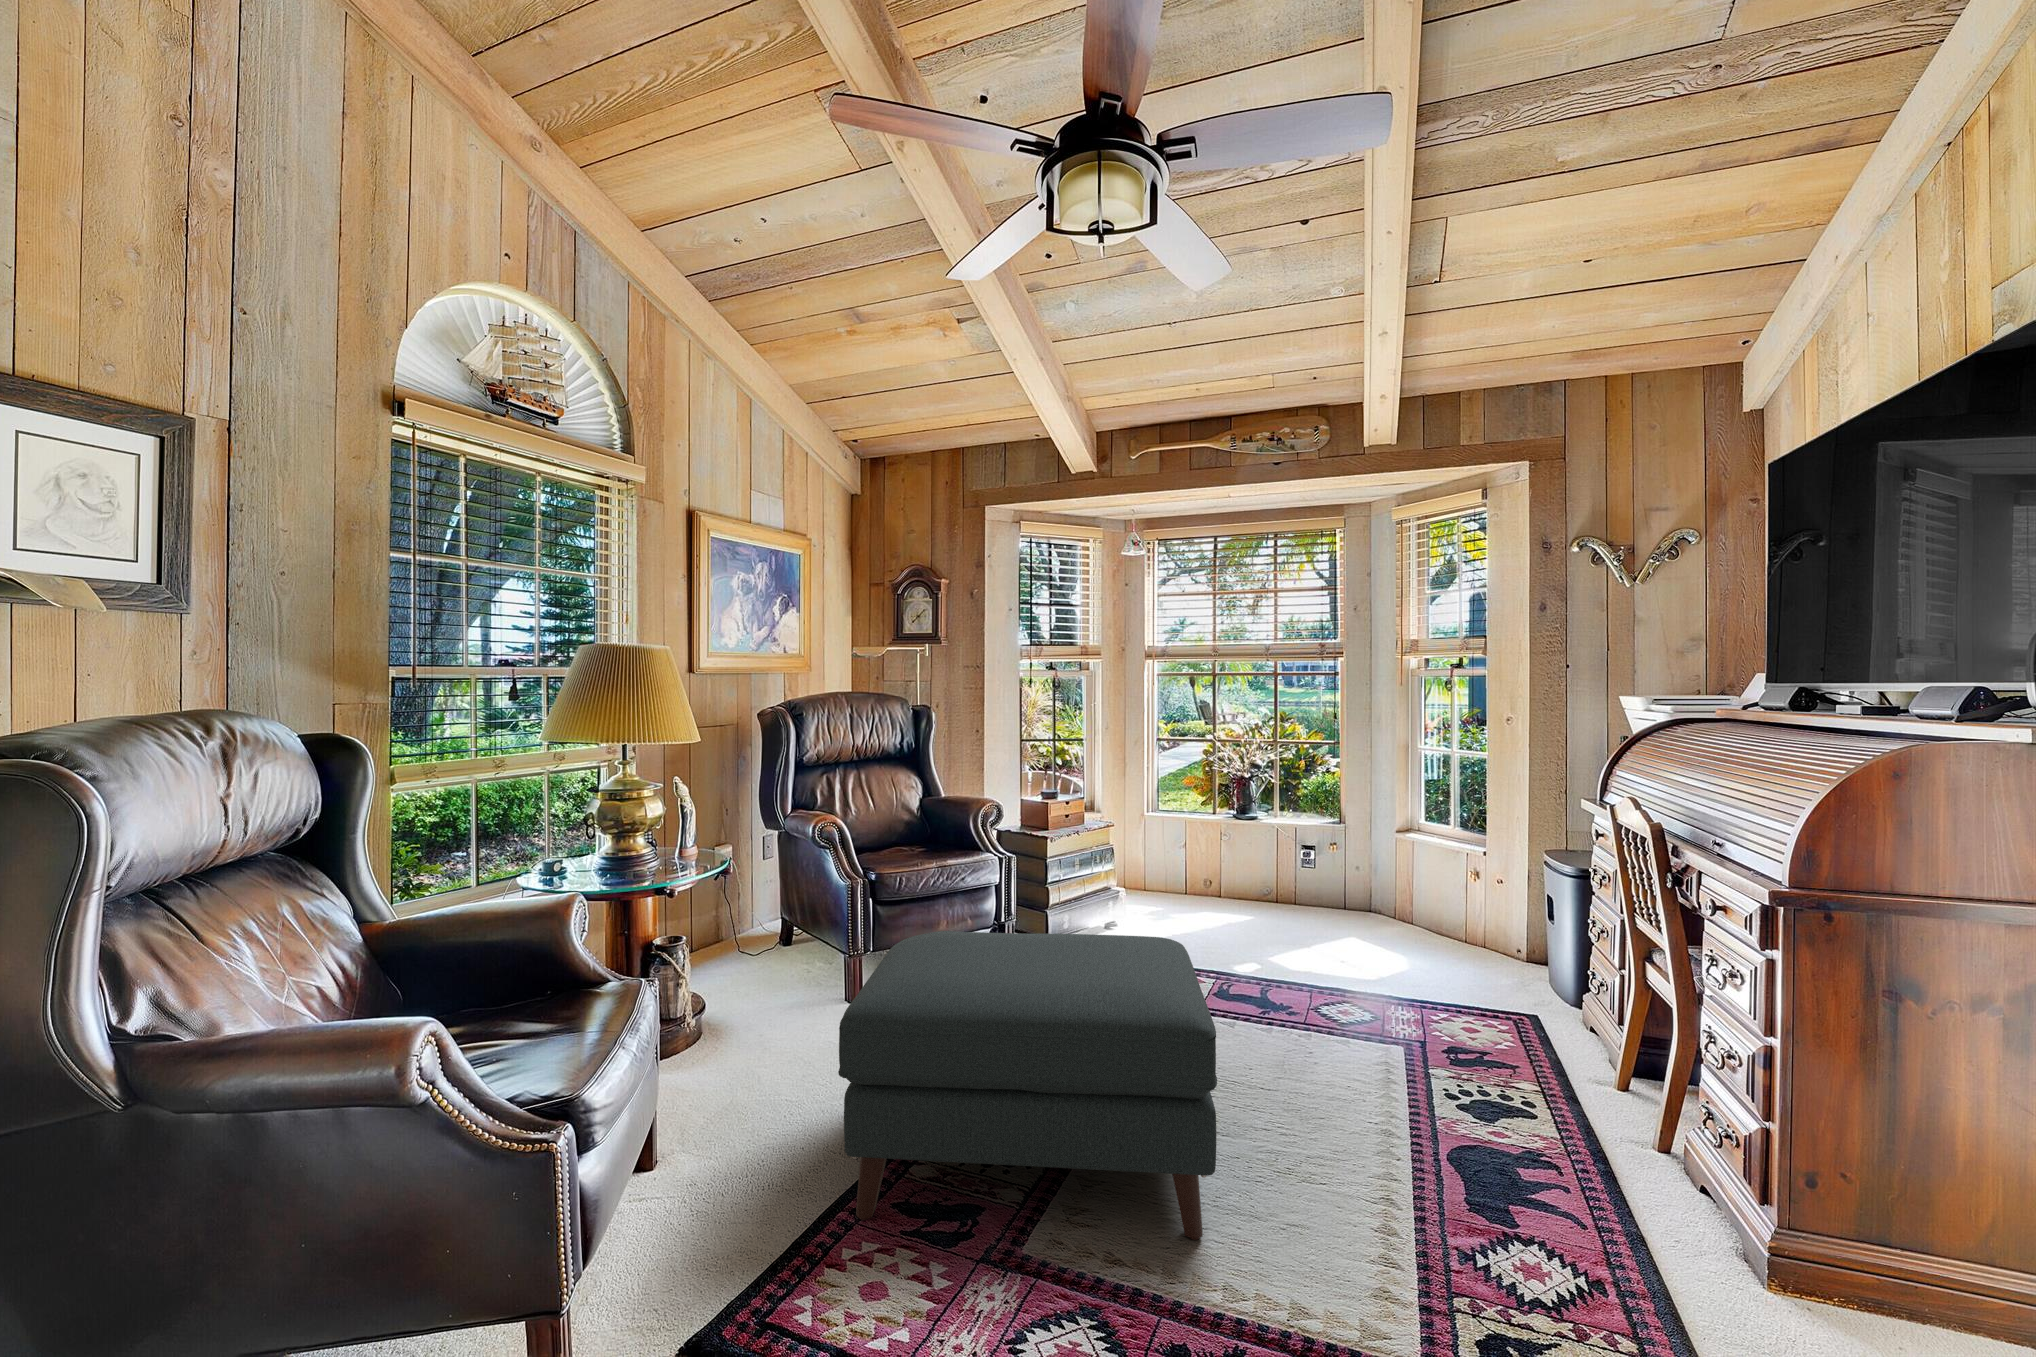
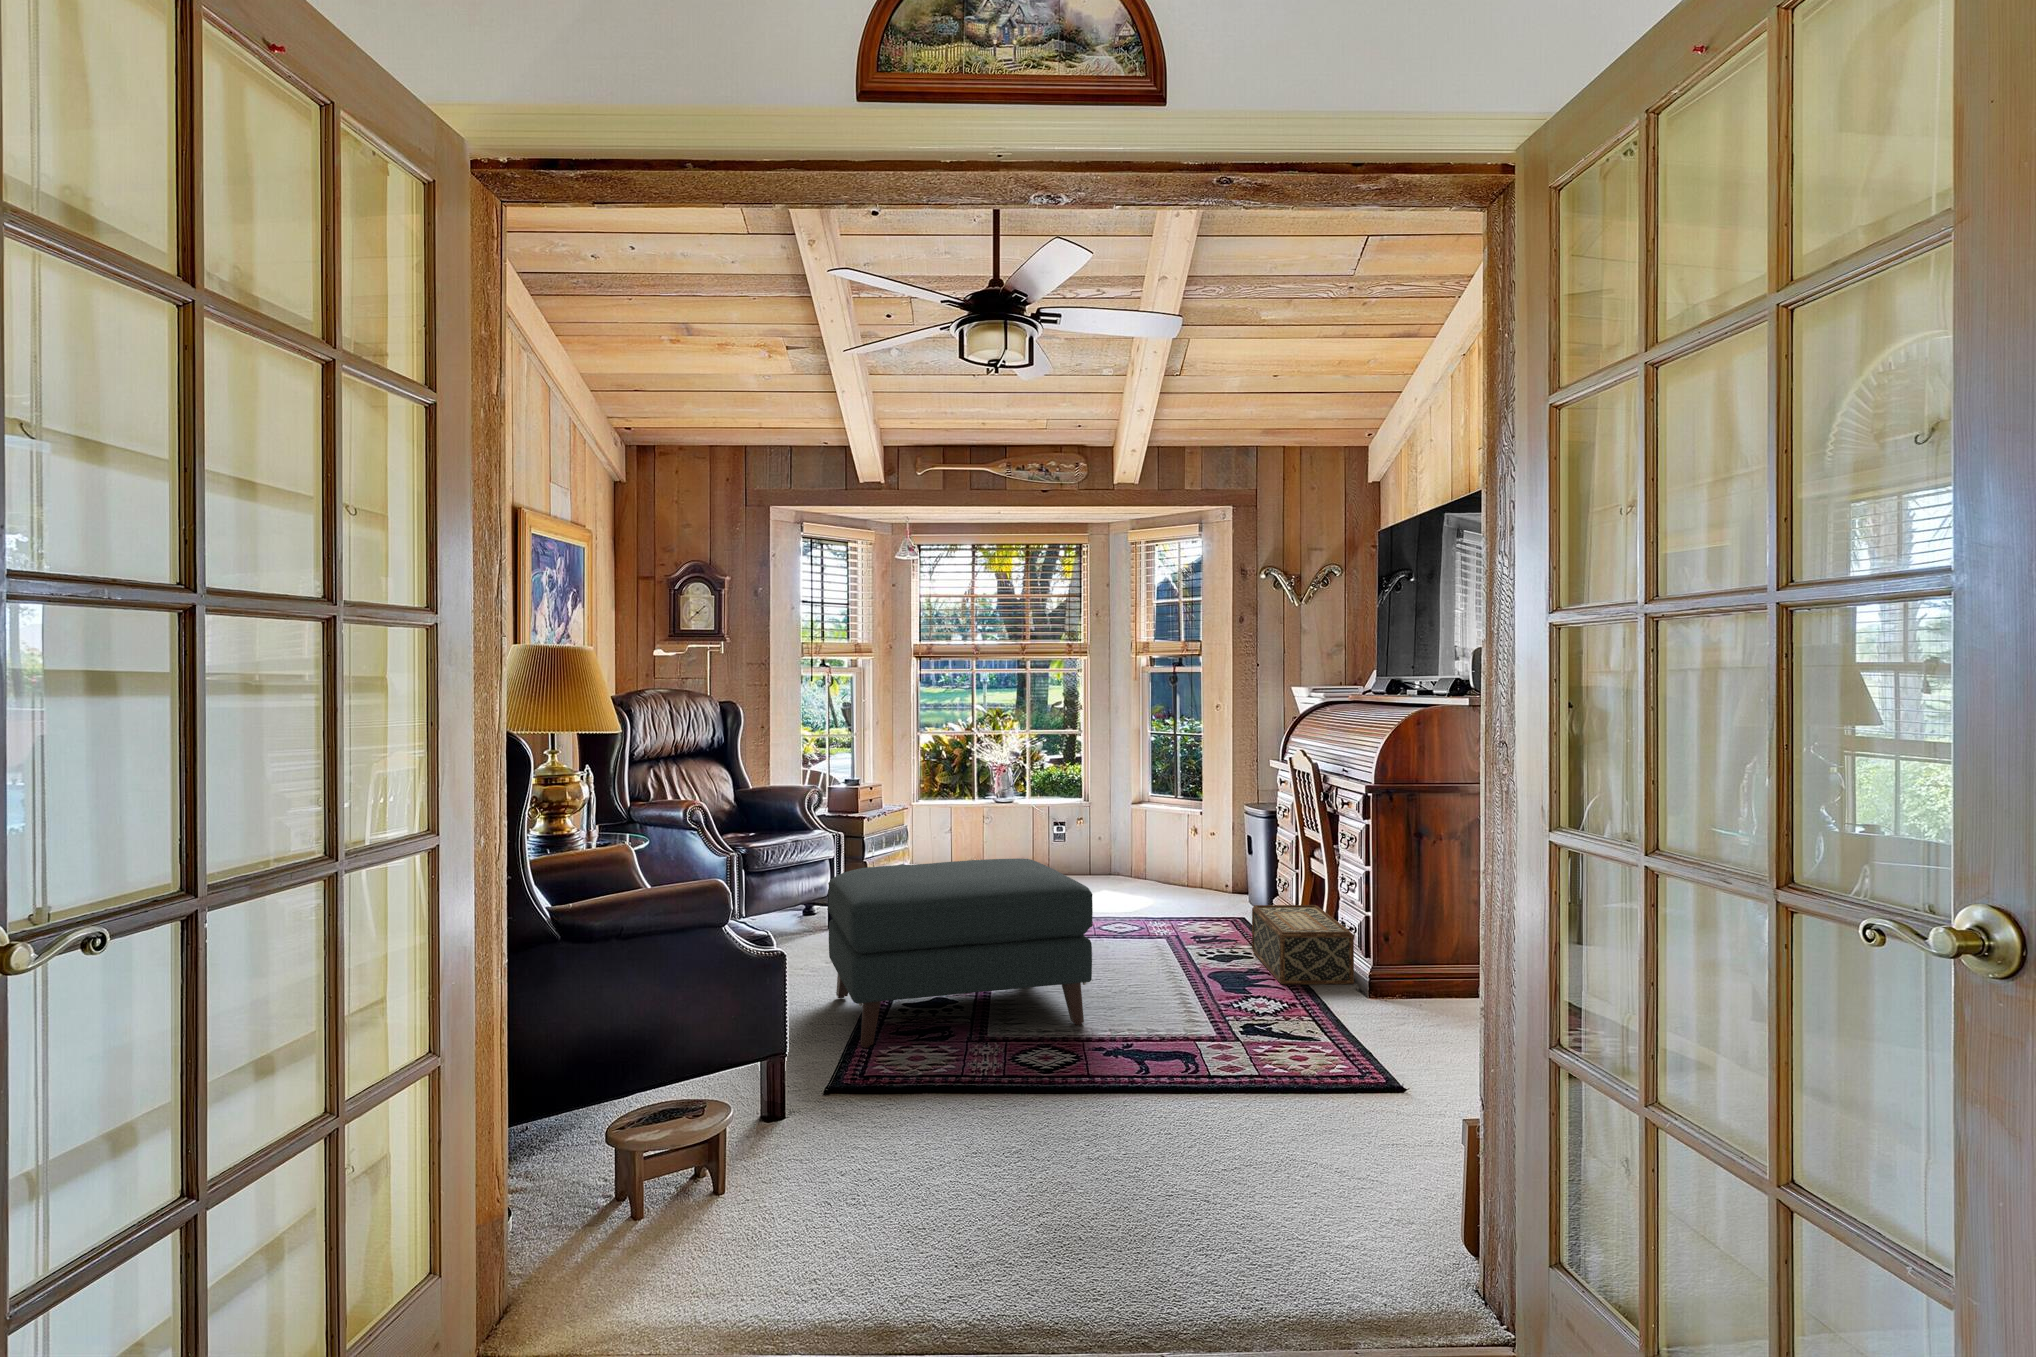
woven basket: none [1538,1031,1733,1230] -> present [1252,905,1354,984]

